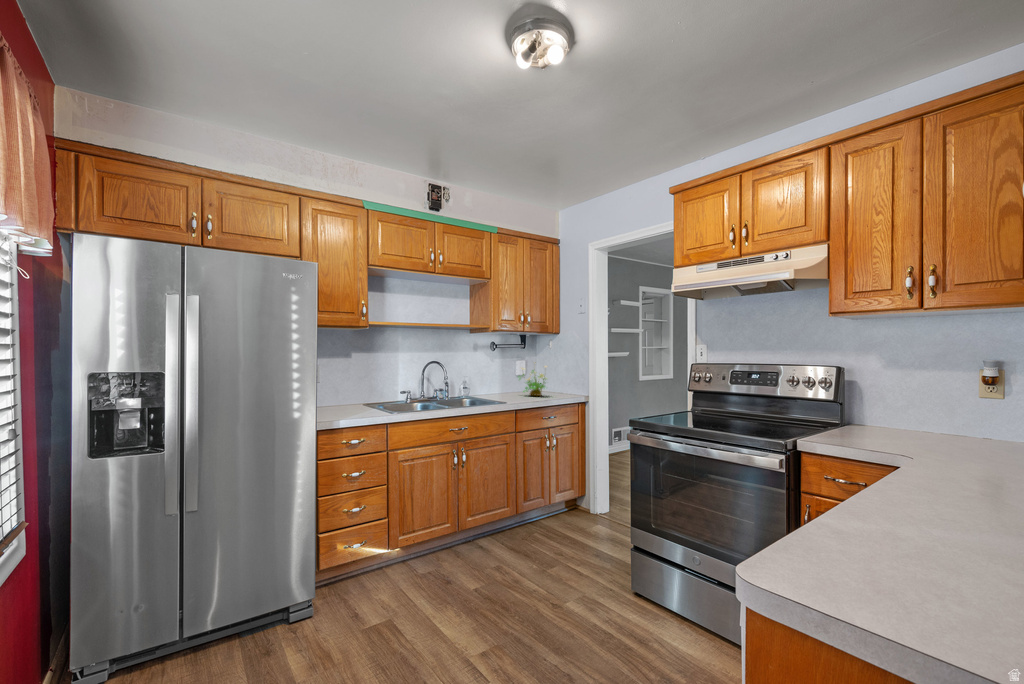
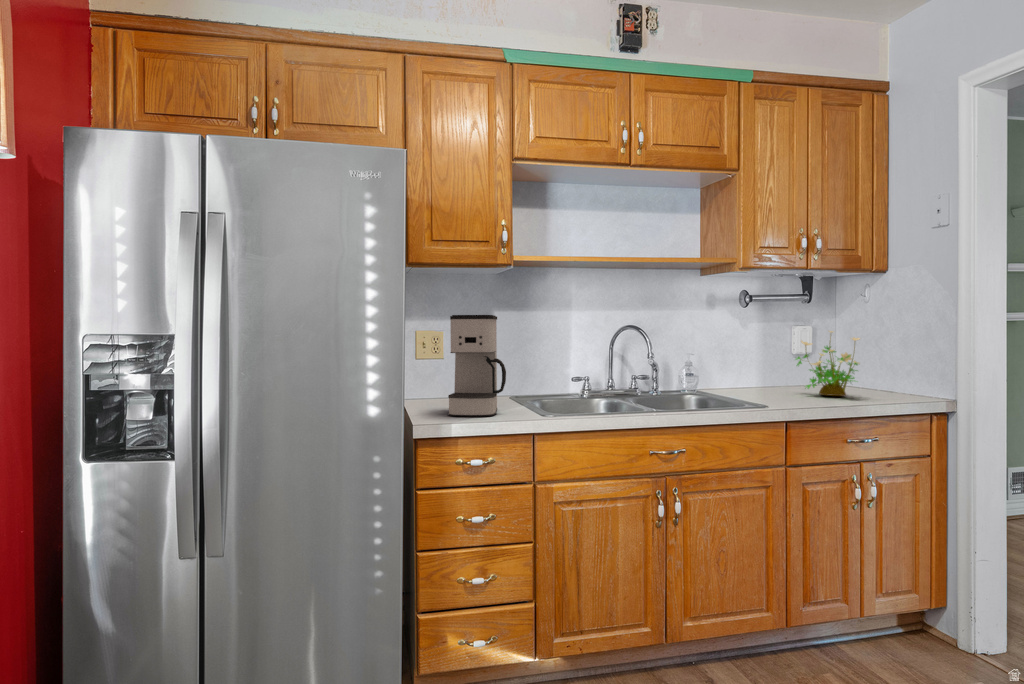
coffee maker: none [333,356,368,416] -> present [448,315,506,417]

